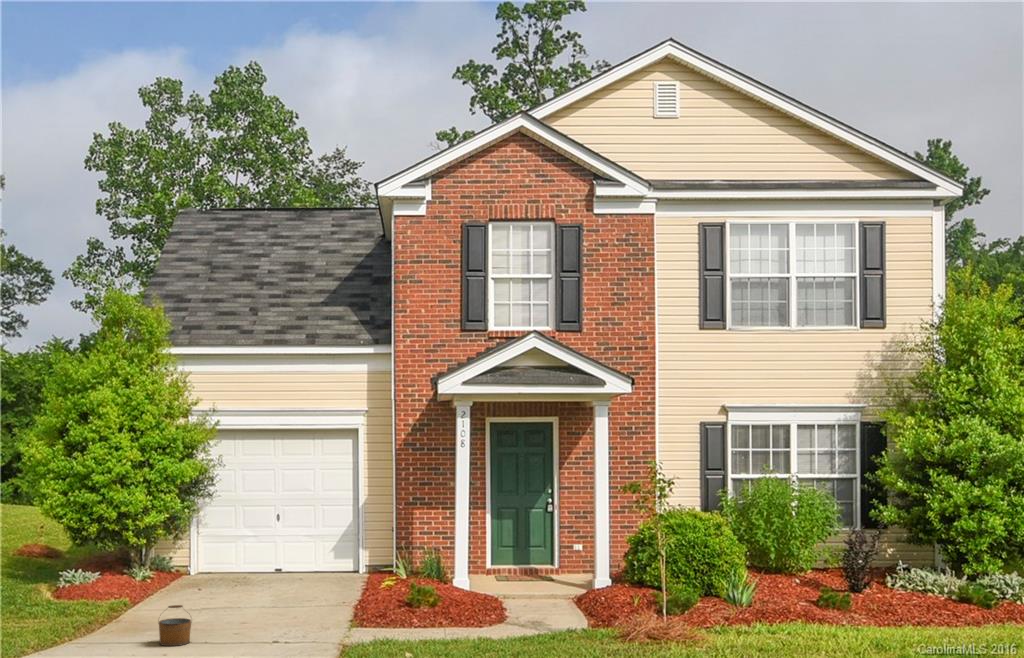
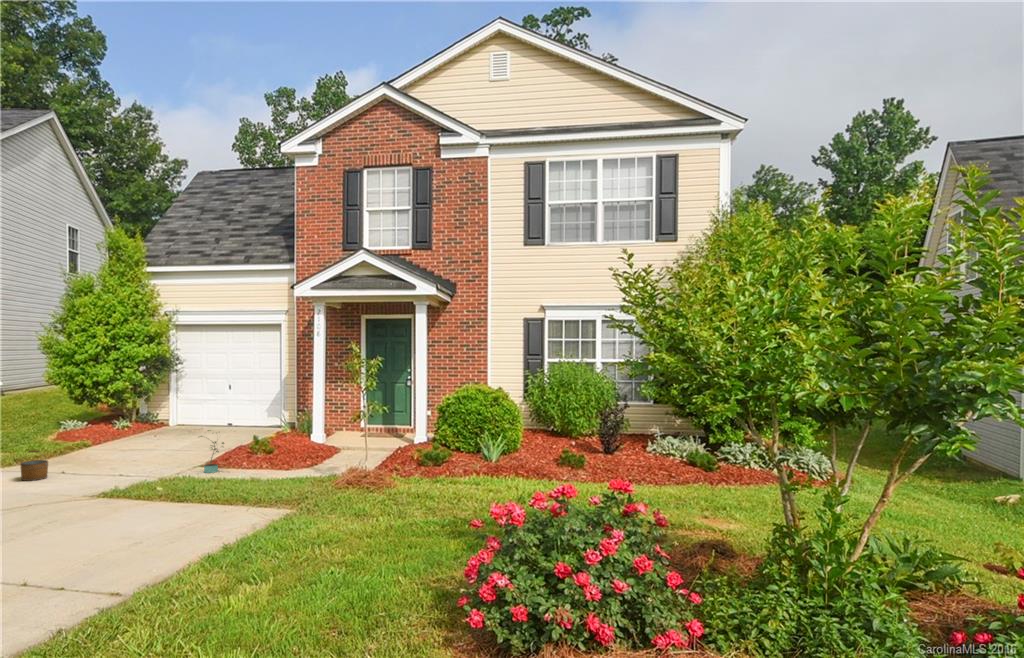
potted plant: none [381,574,412,630] -> present [200,430,224,473]

